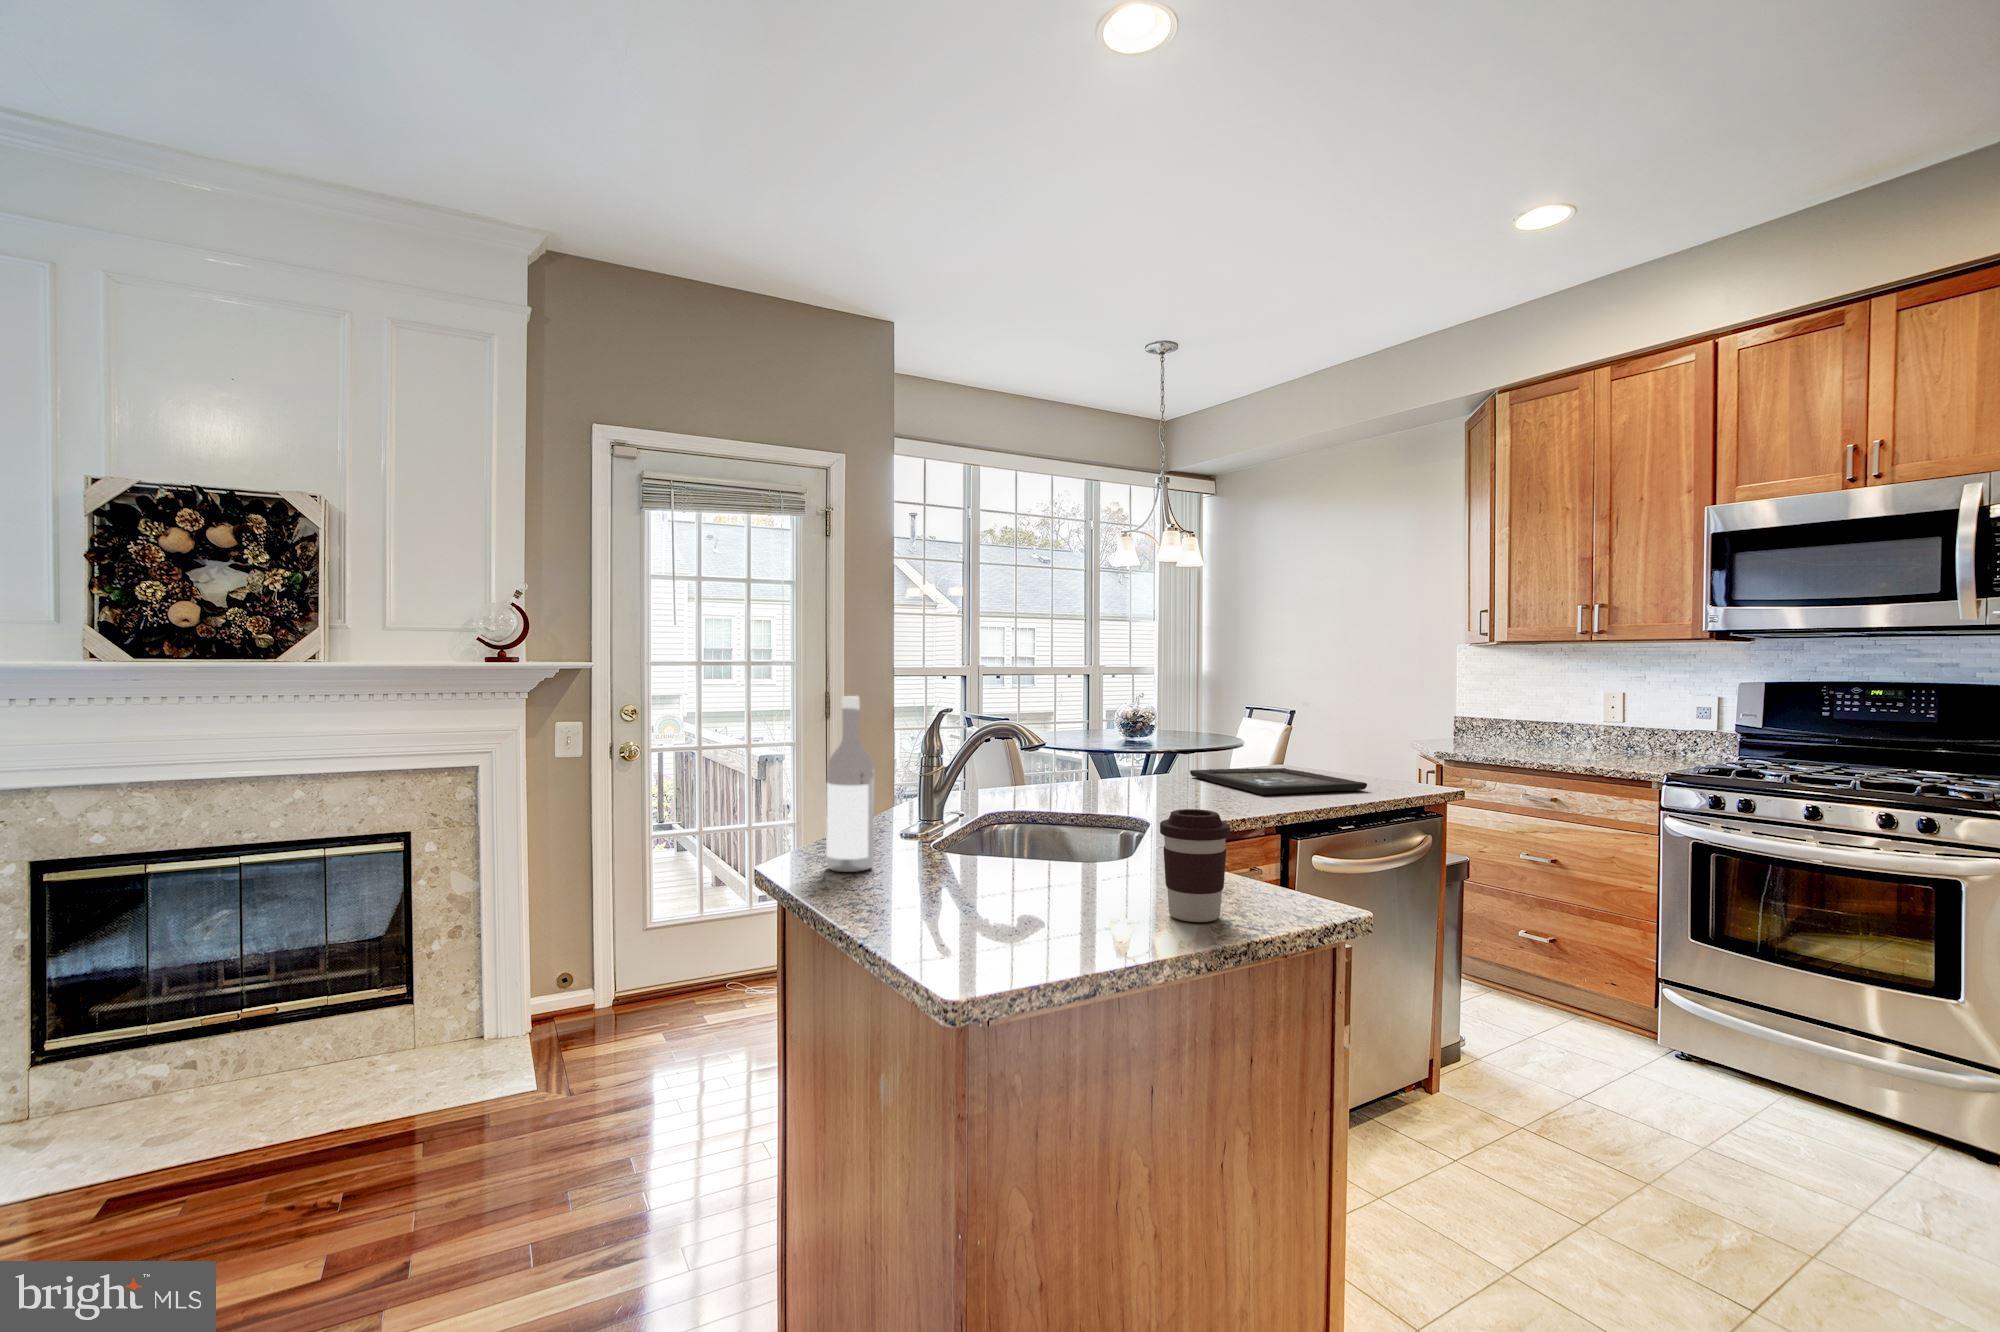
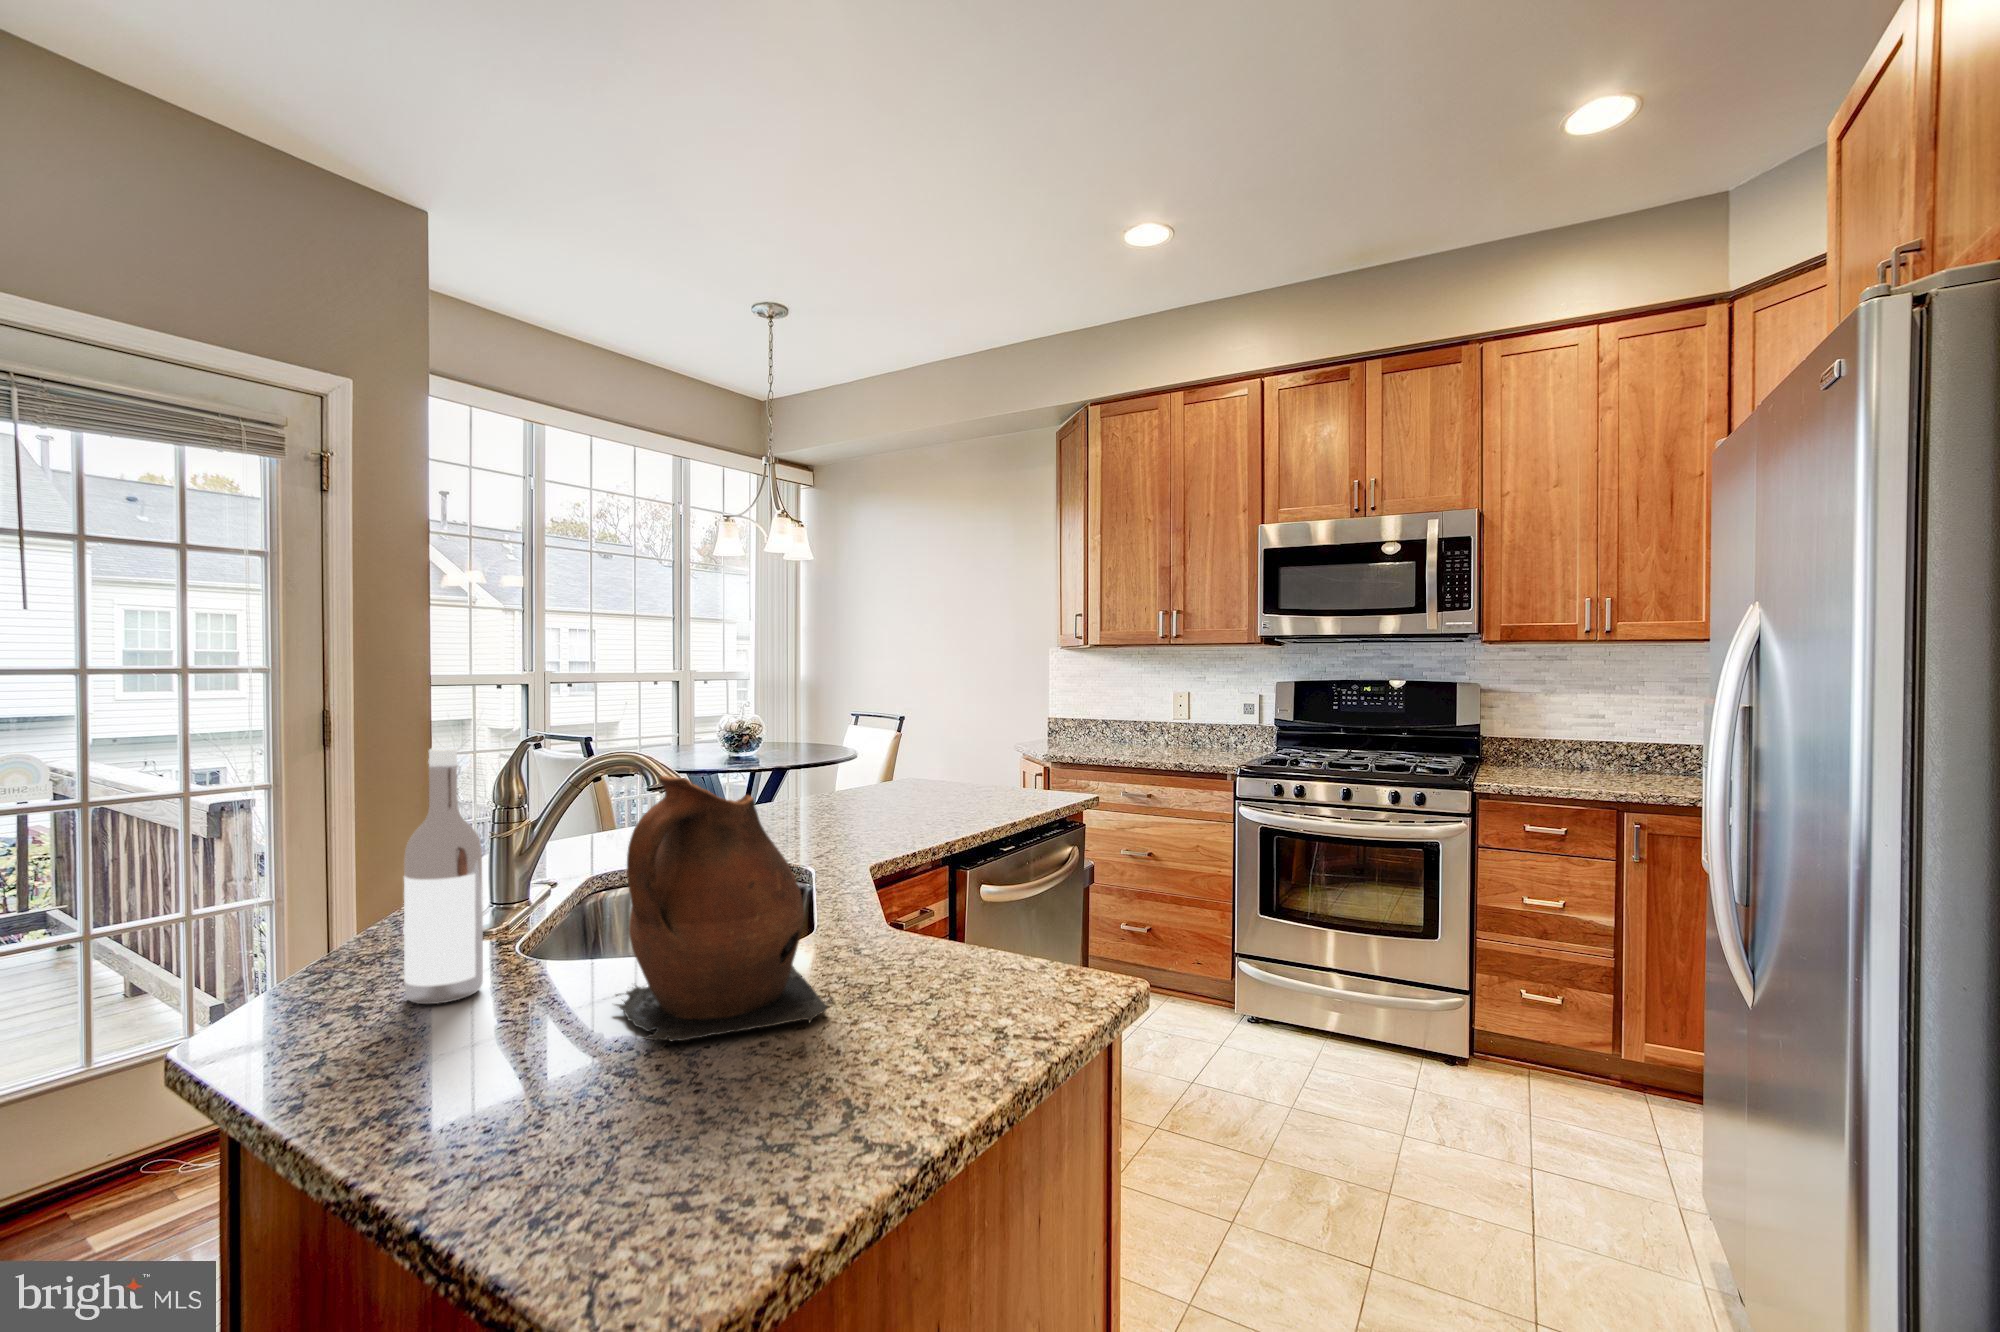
ceramic pitcher: none [948,717,1096,915] -> present [615,776,828,1041]
tray: present [1190,768,1367,795] -> none [829,784,1015,819]
coffee cup: present [1160,809,1230,922] -> none [903,872,985,1010]

